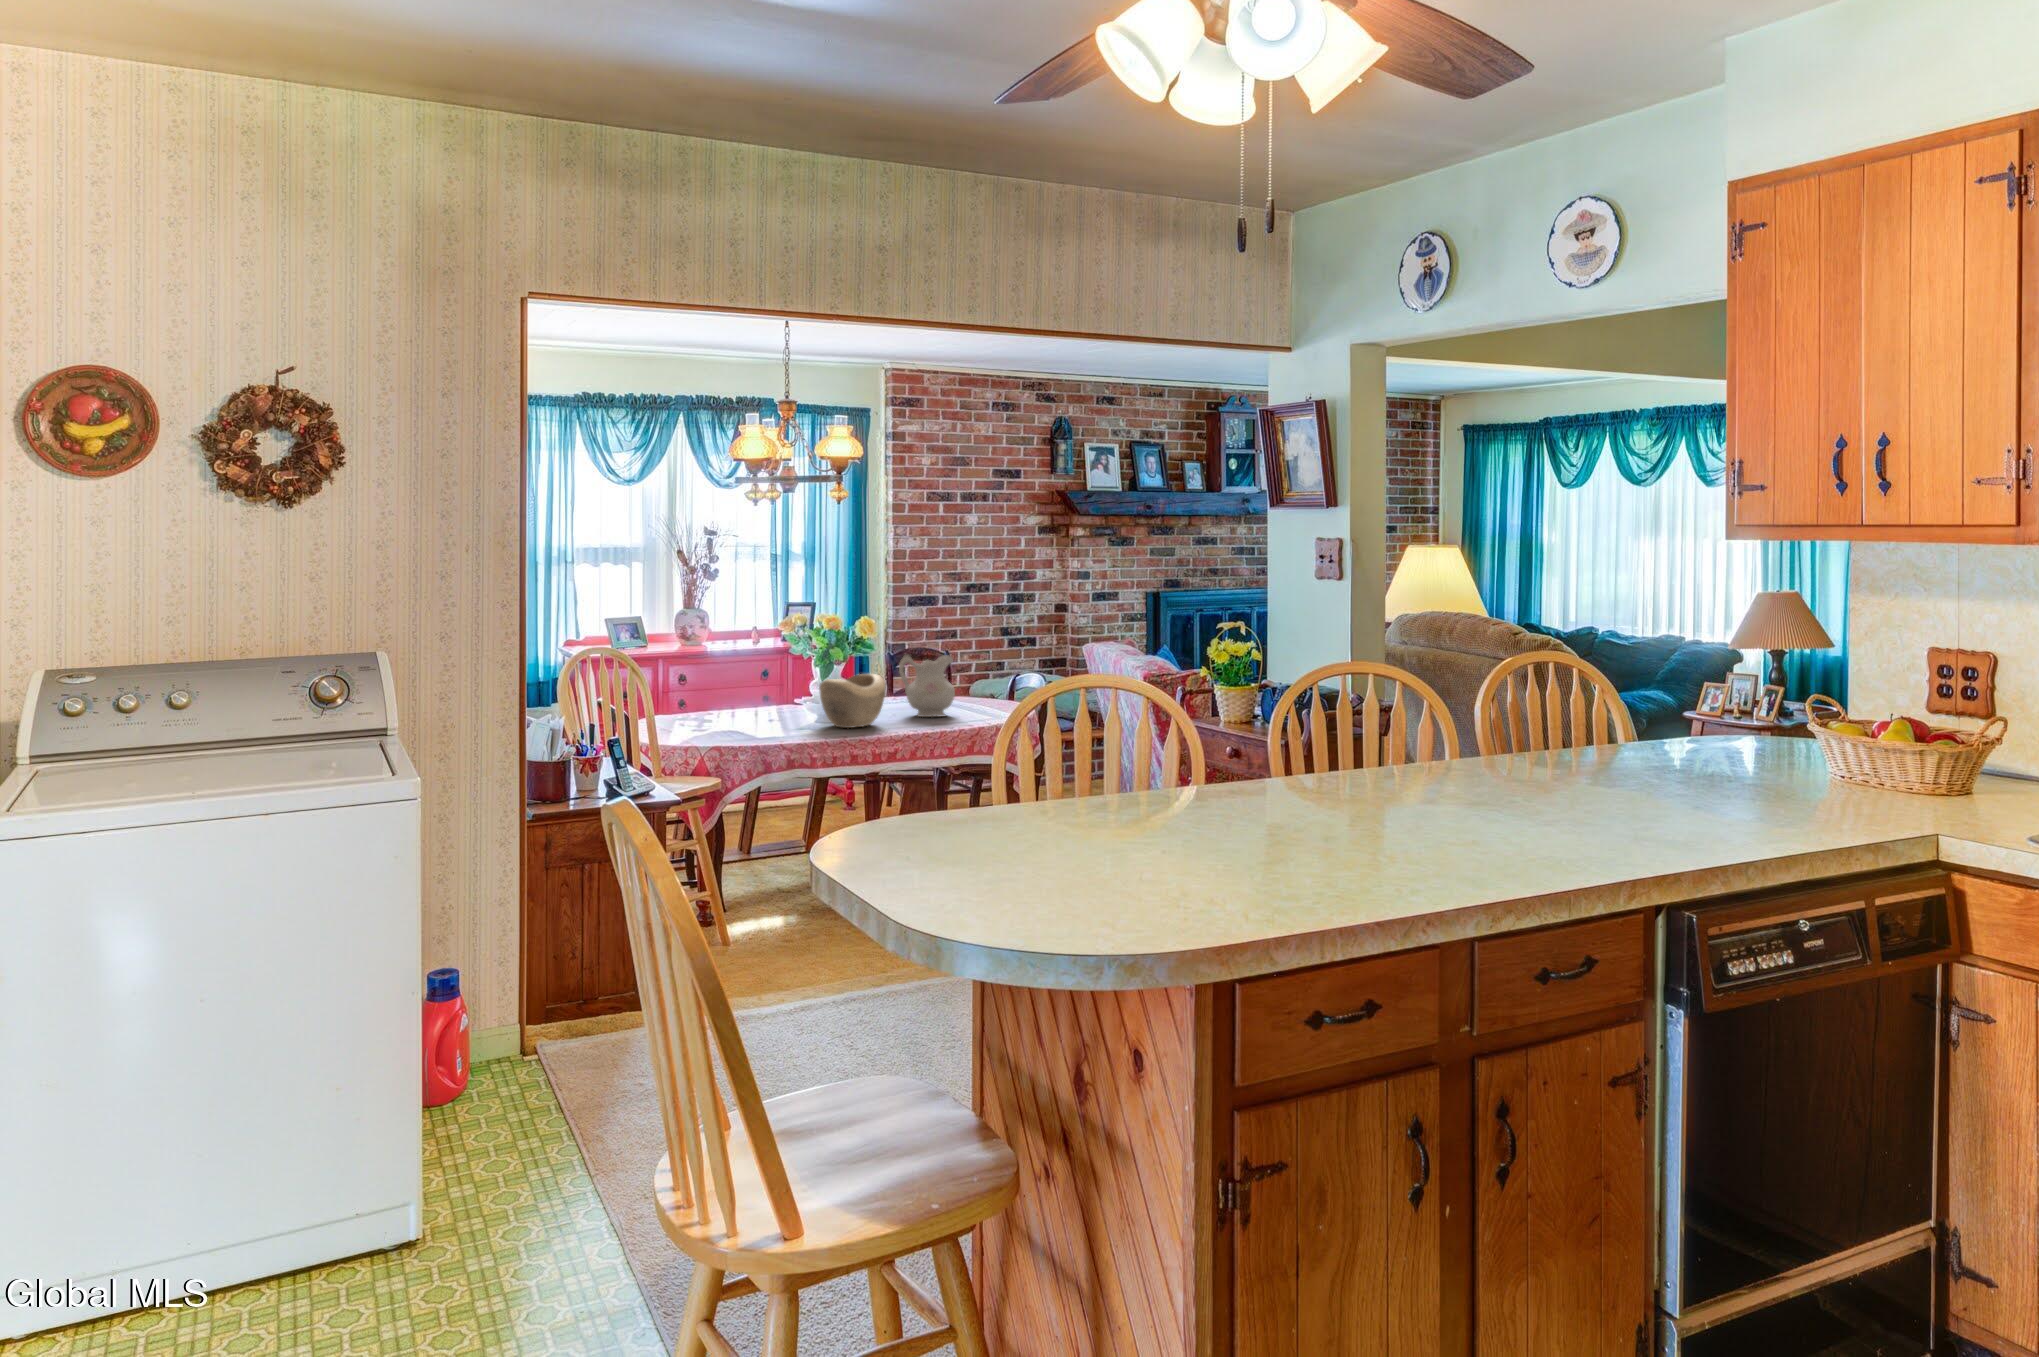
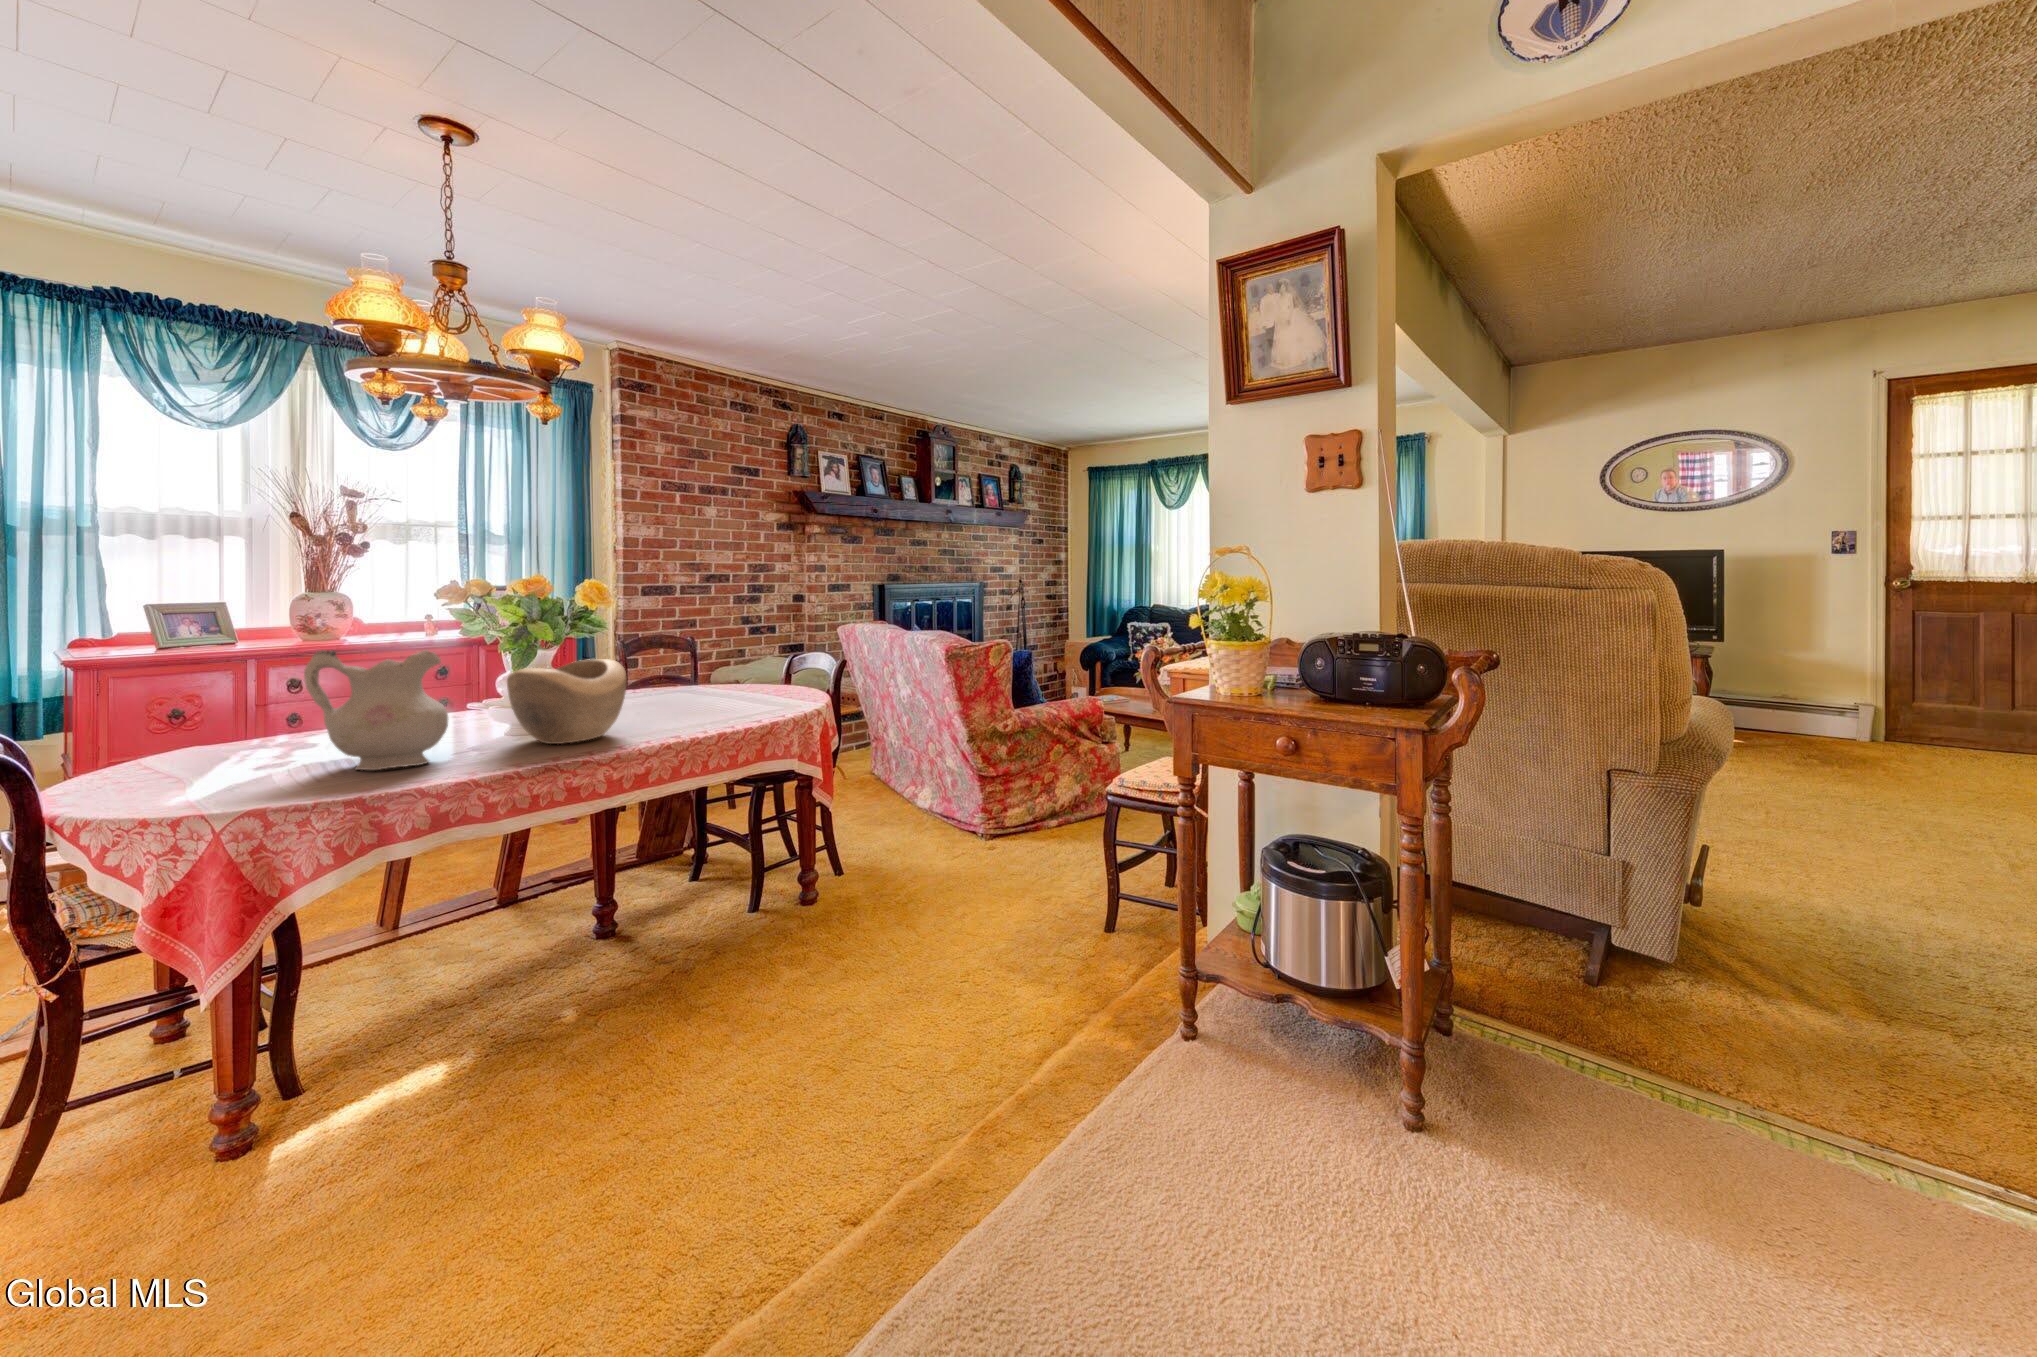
ceramic pitcher: present [899,655,955,717] -> present [304,650,448,770]

